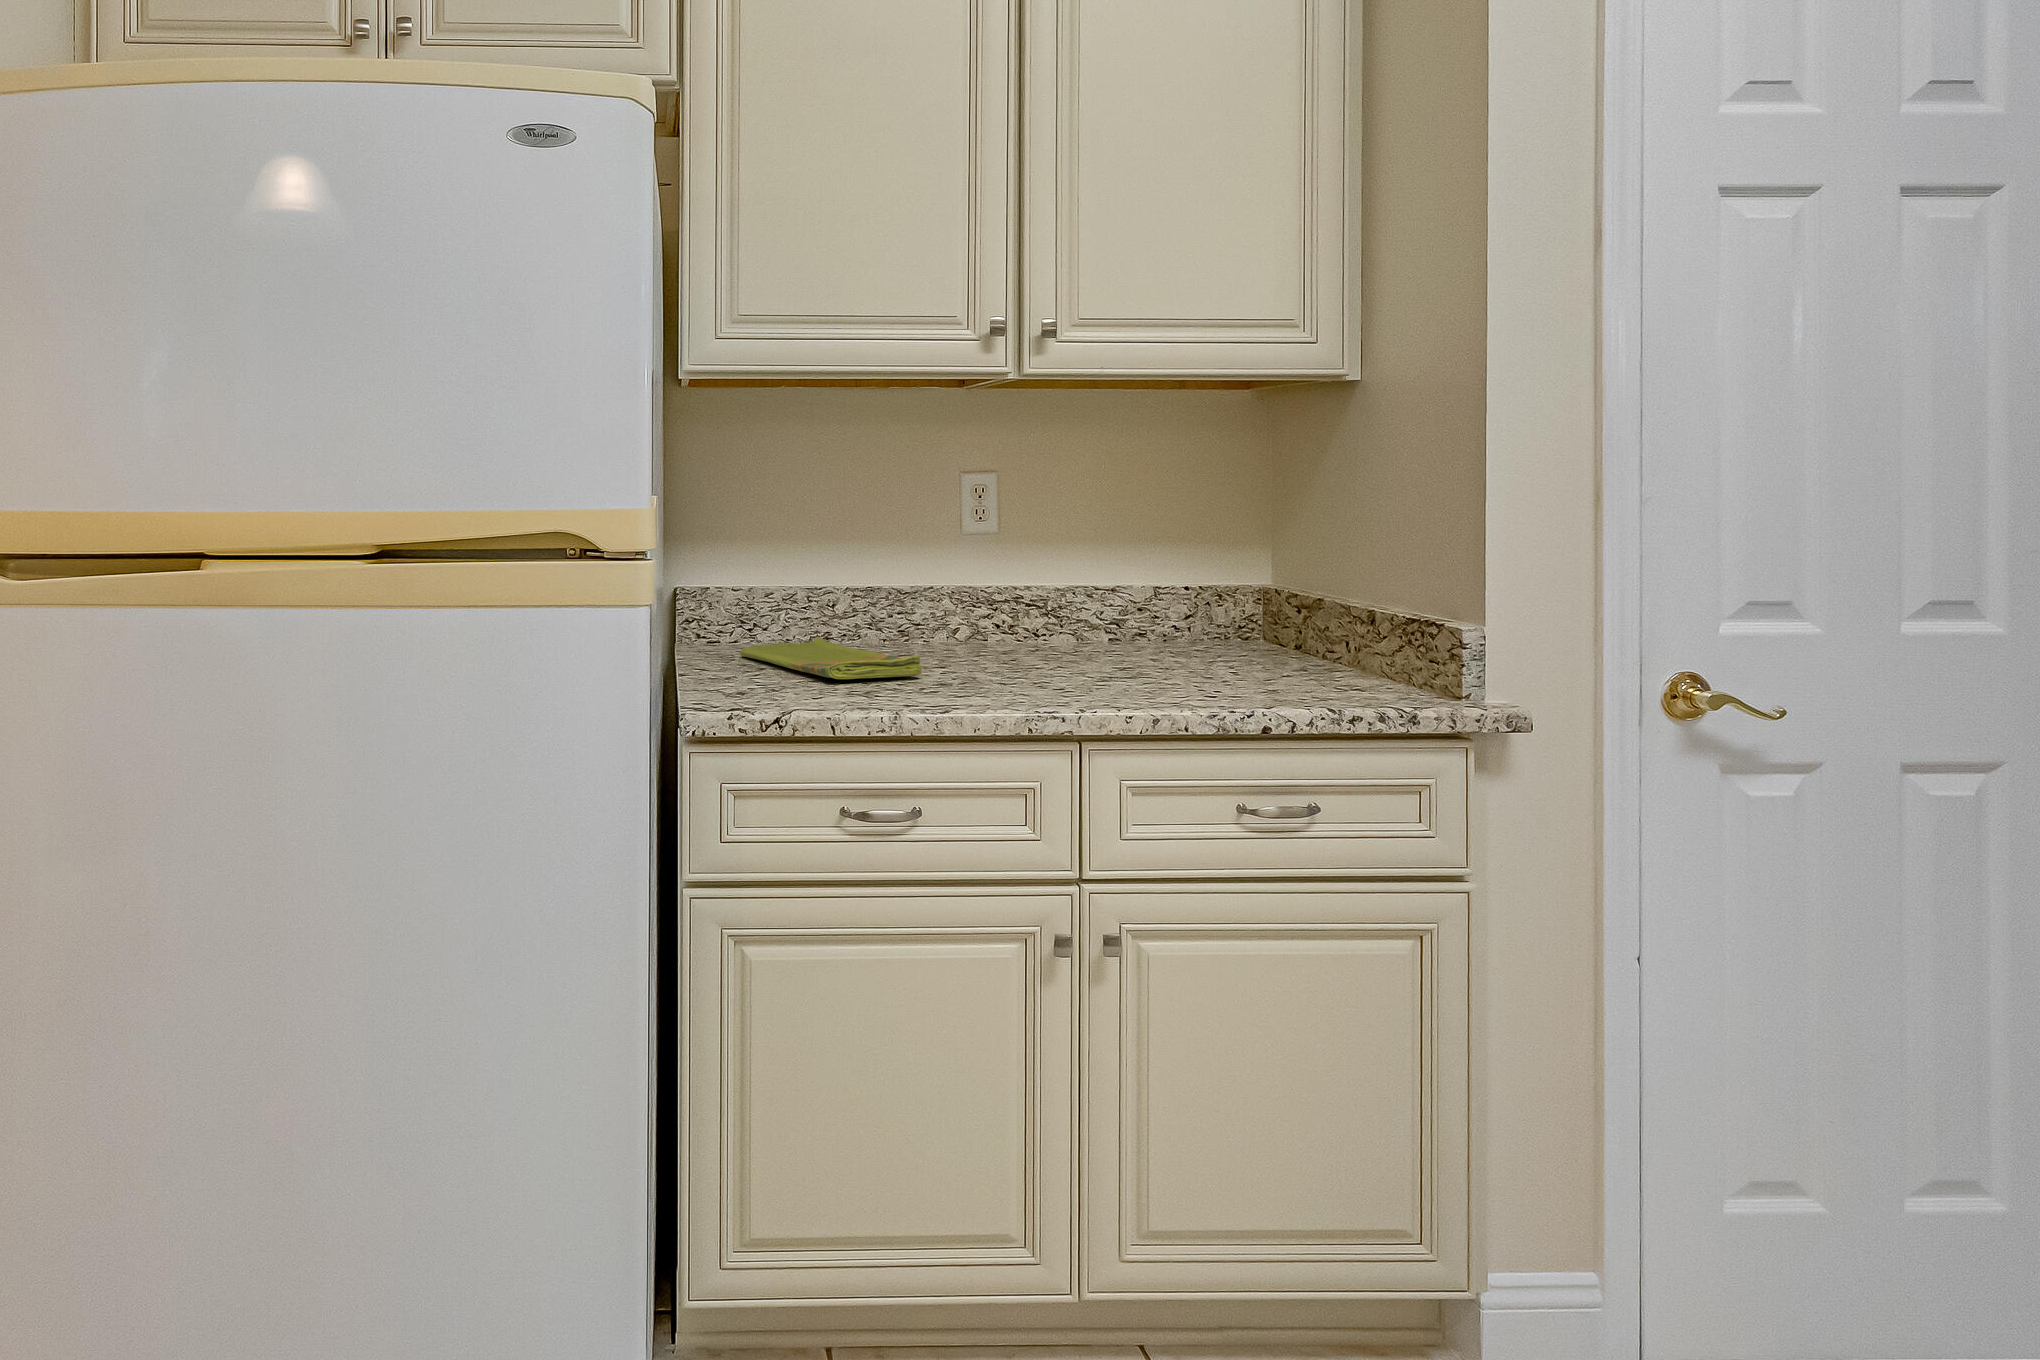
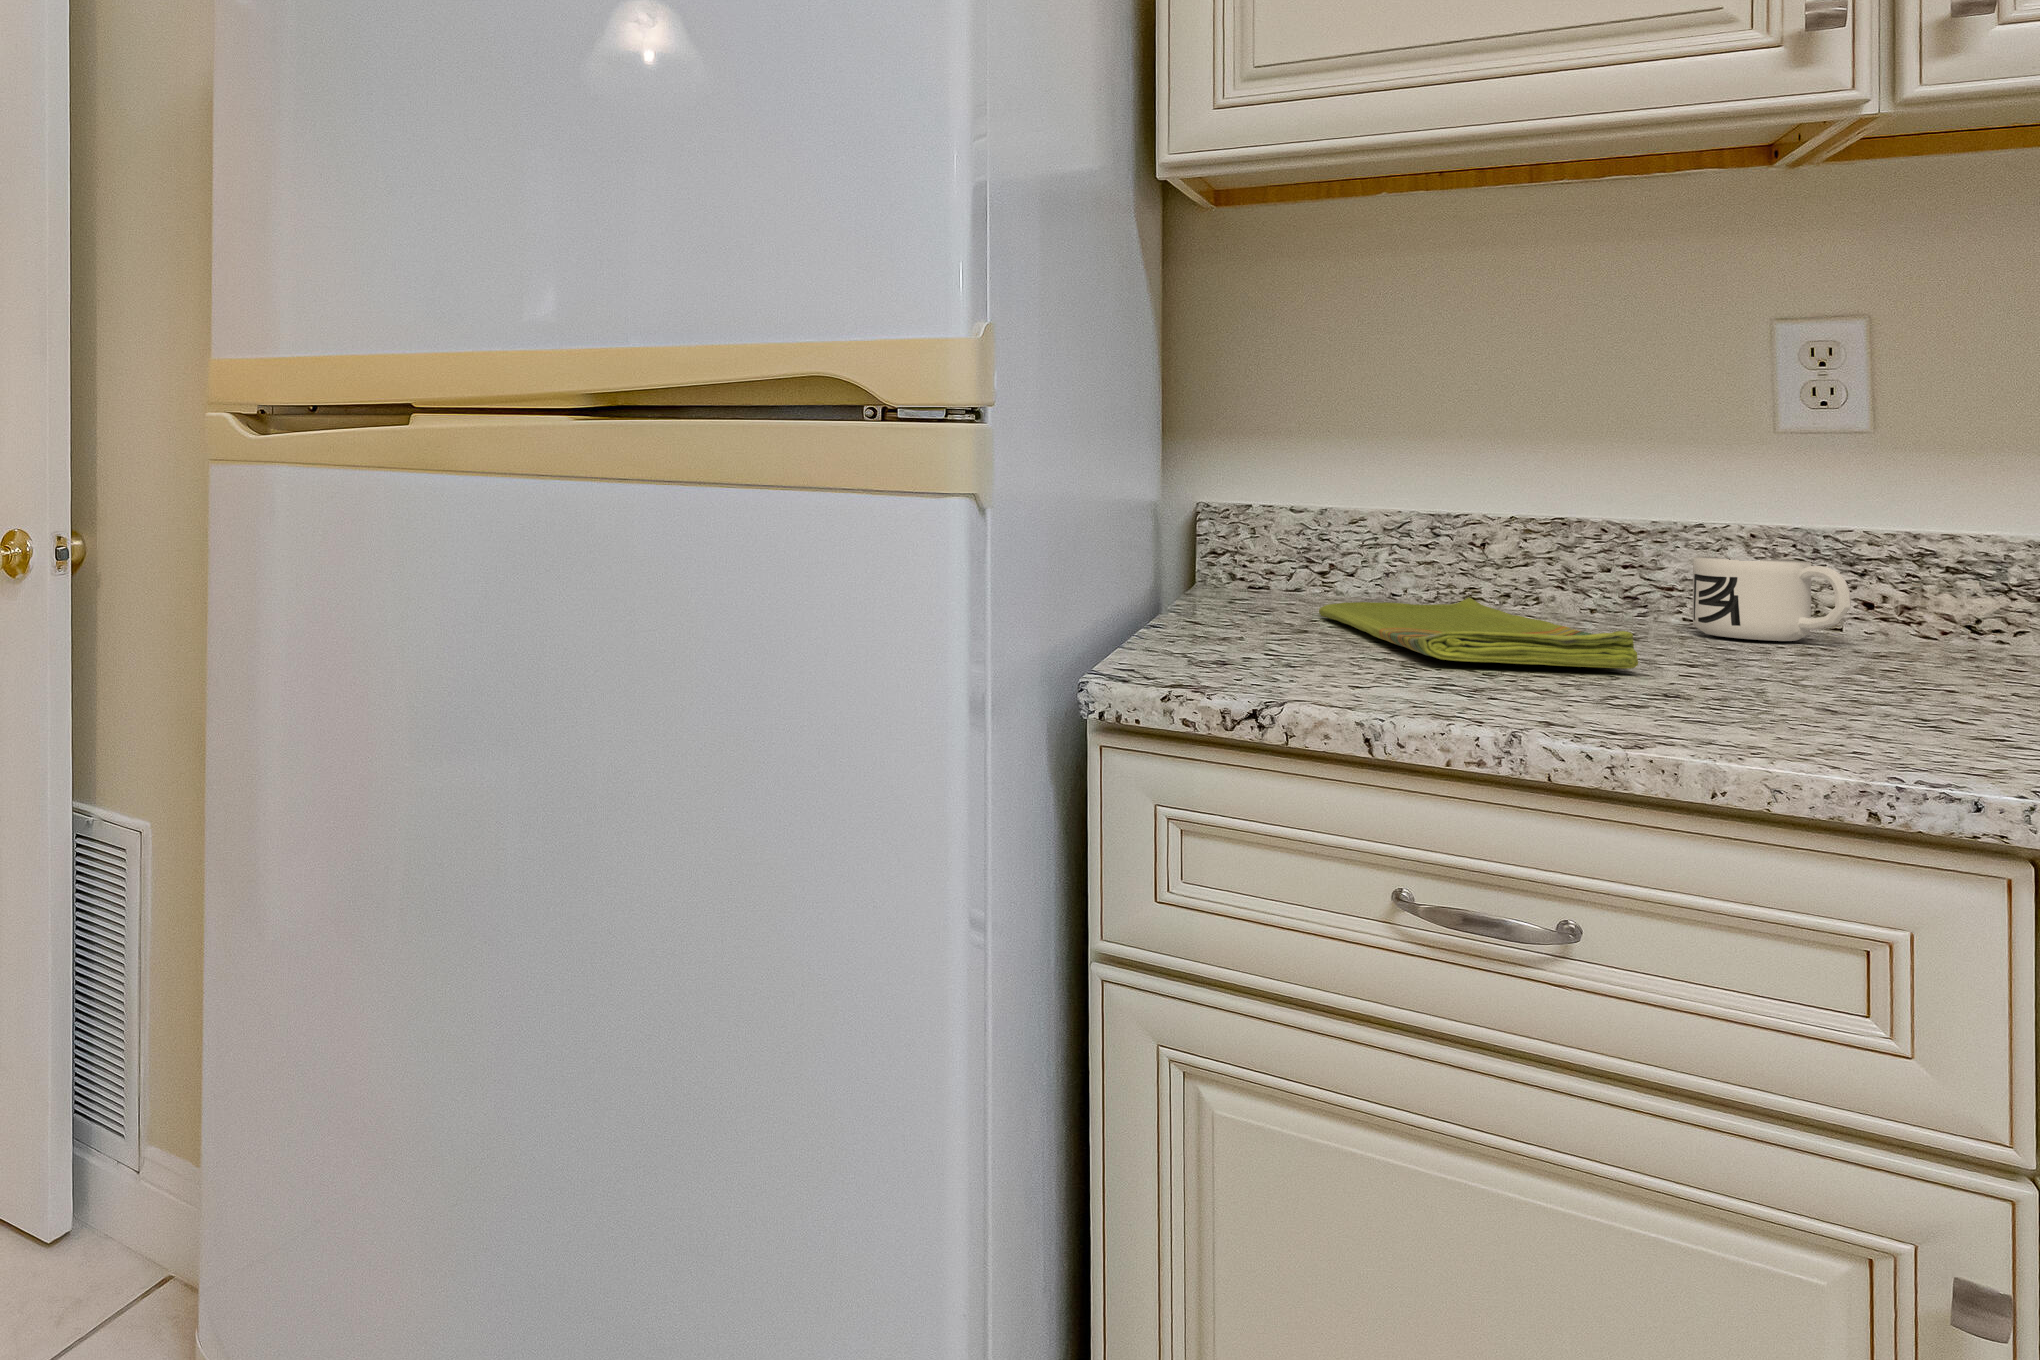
mug: none [926,604,994,652] -> present [1693,557,1851,641]

